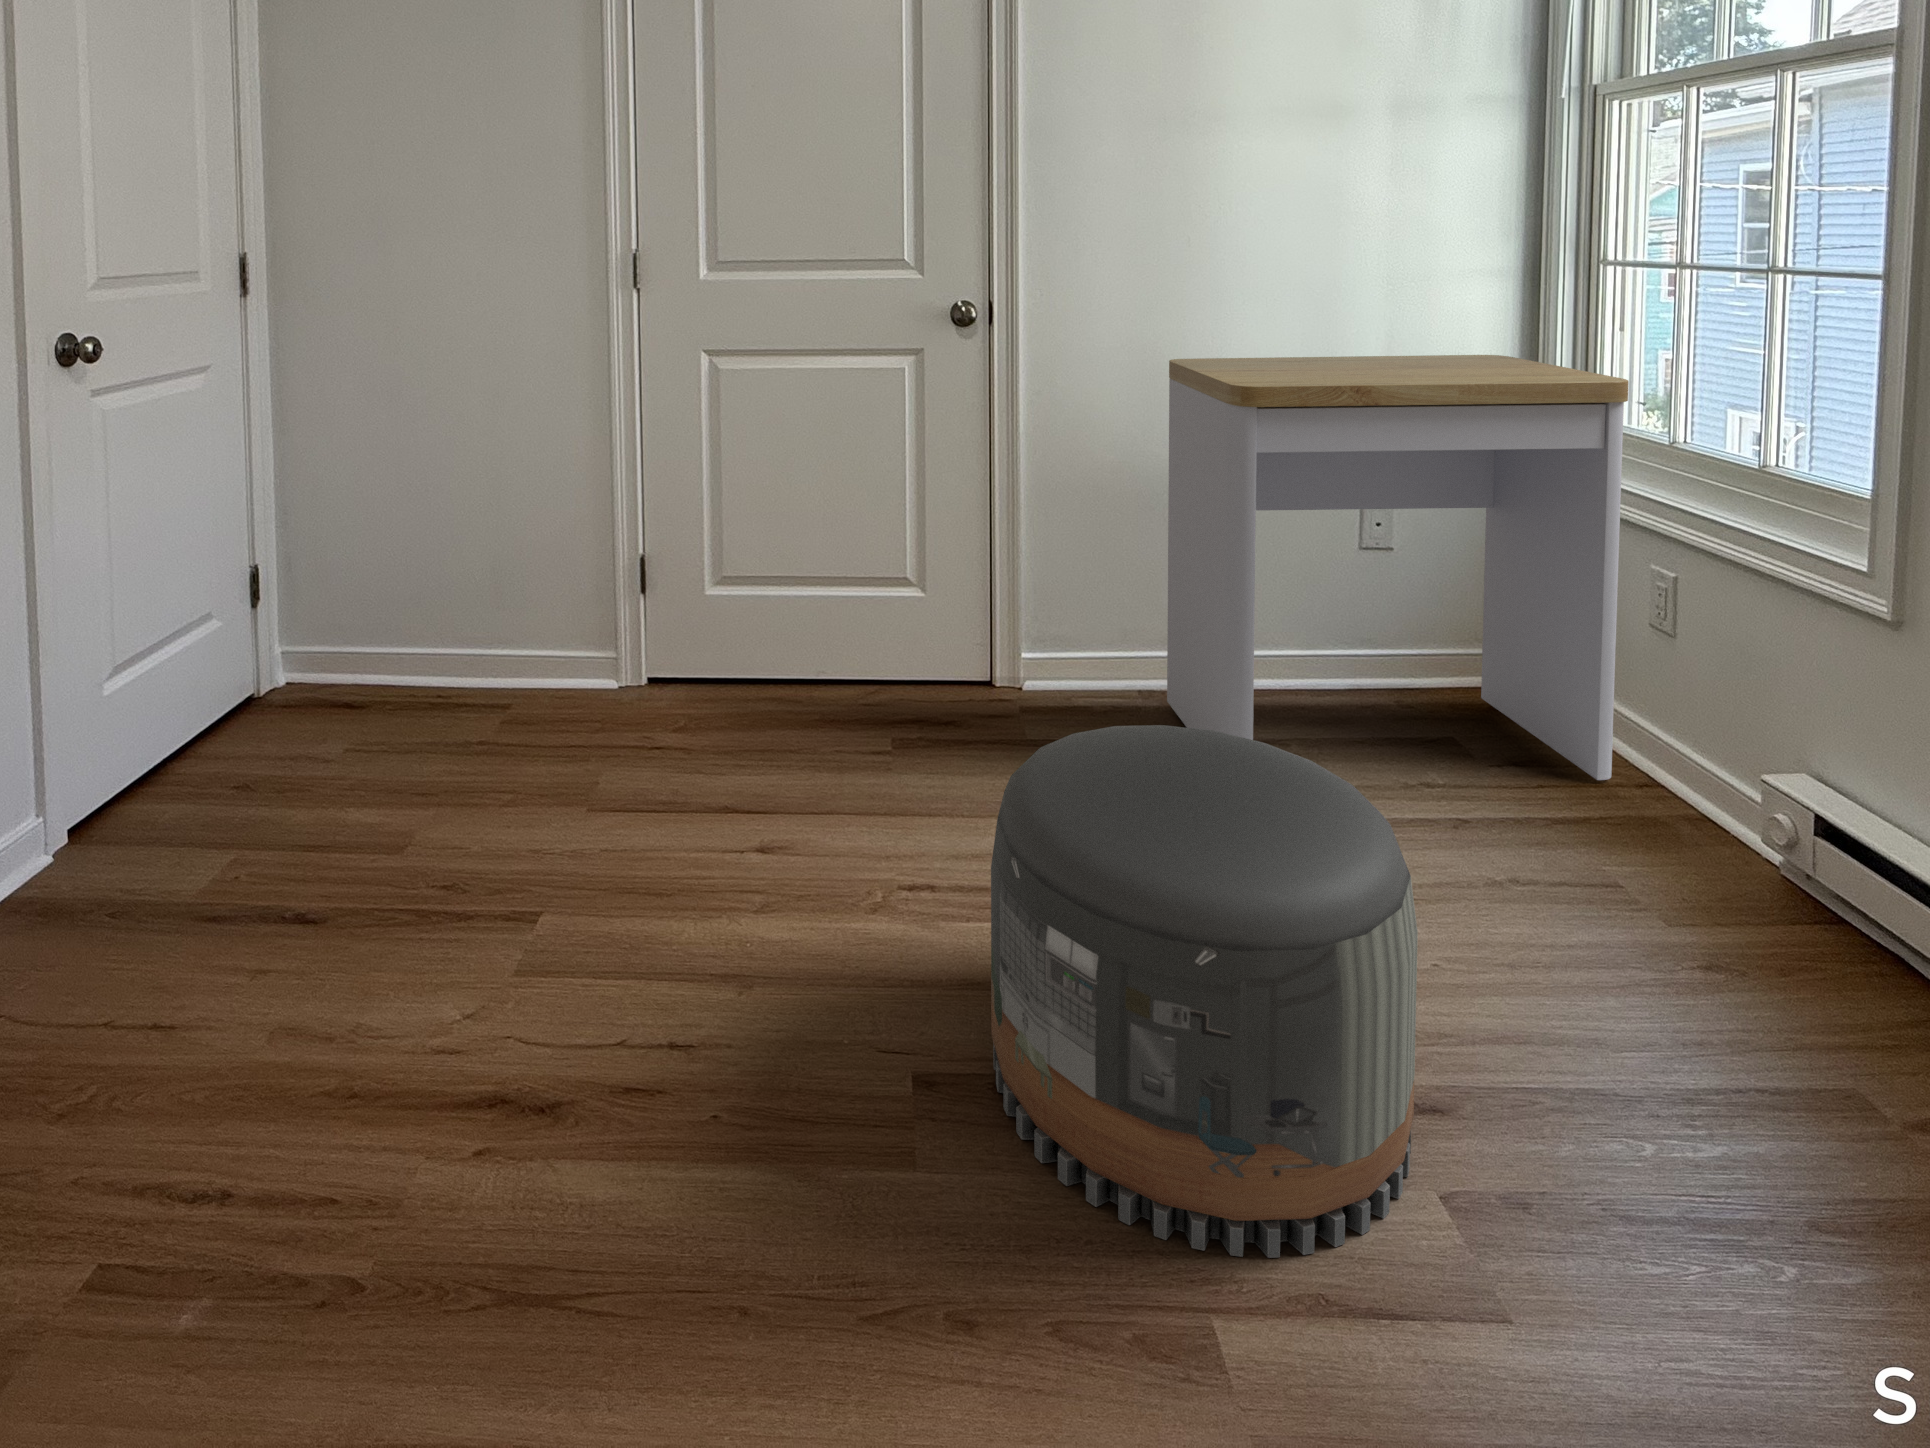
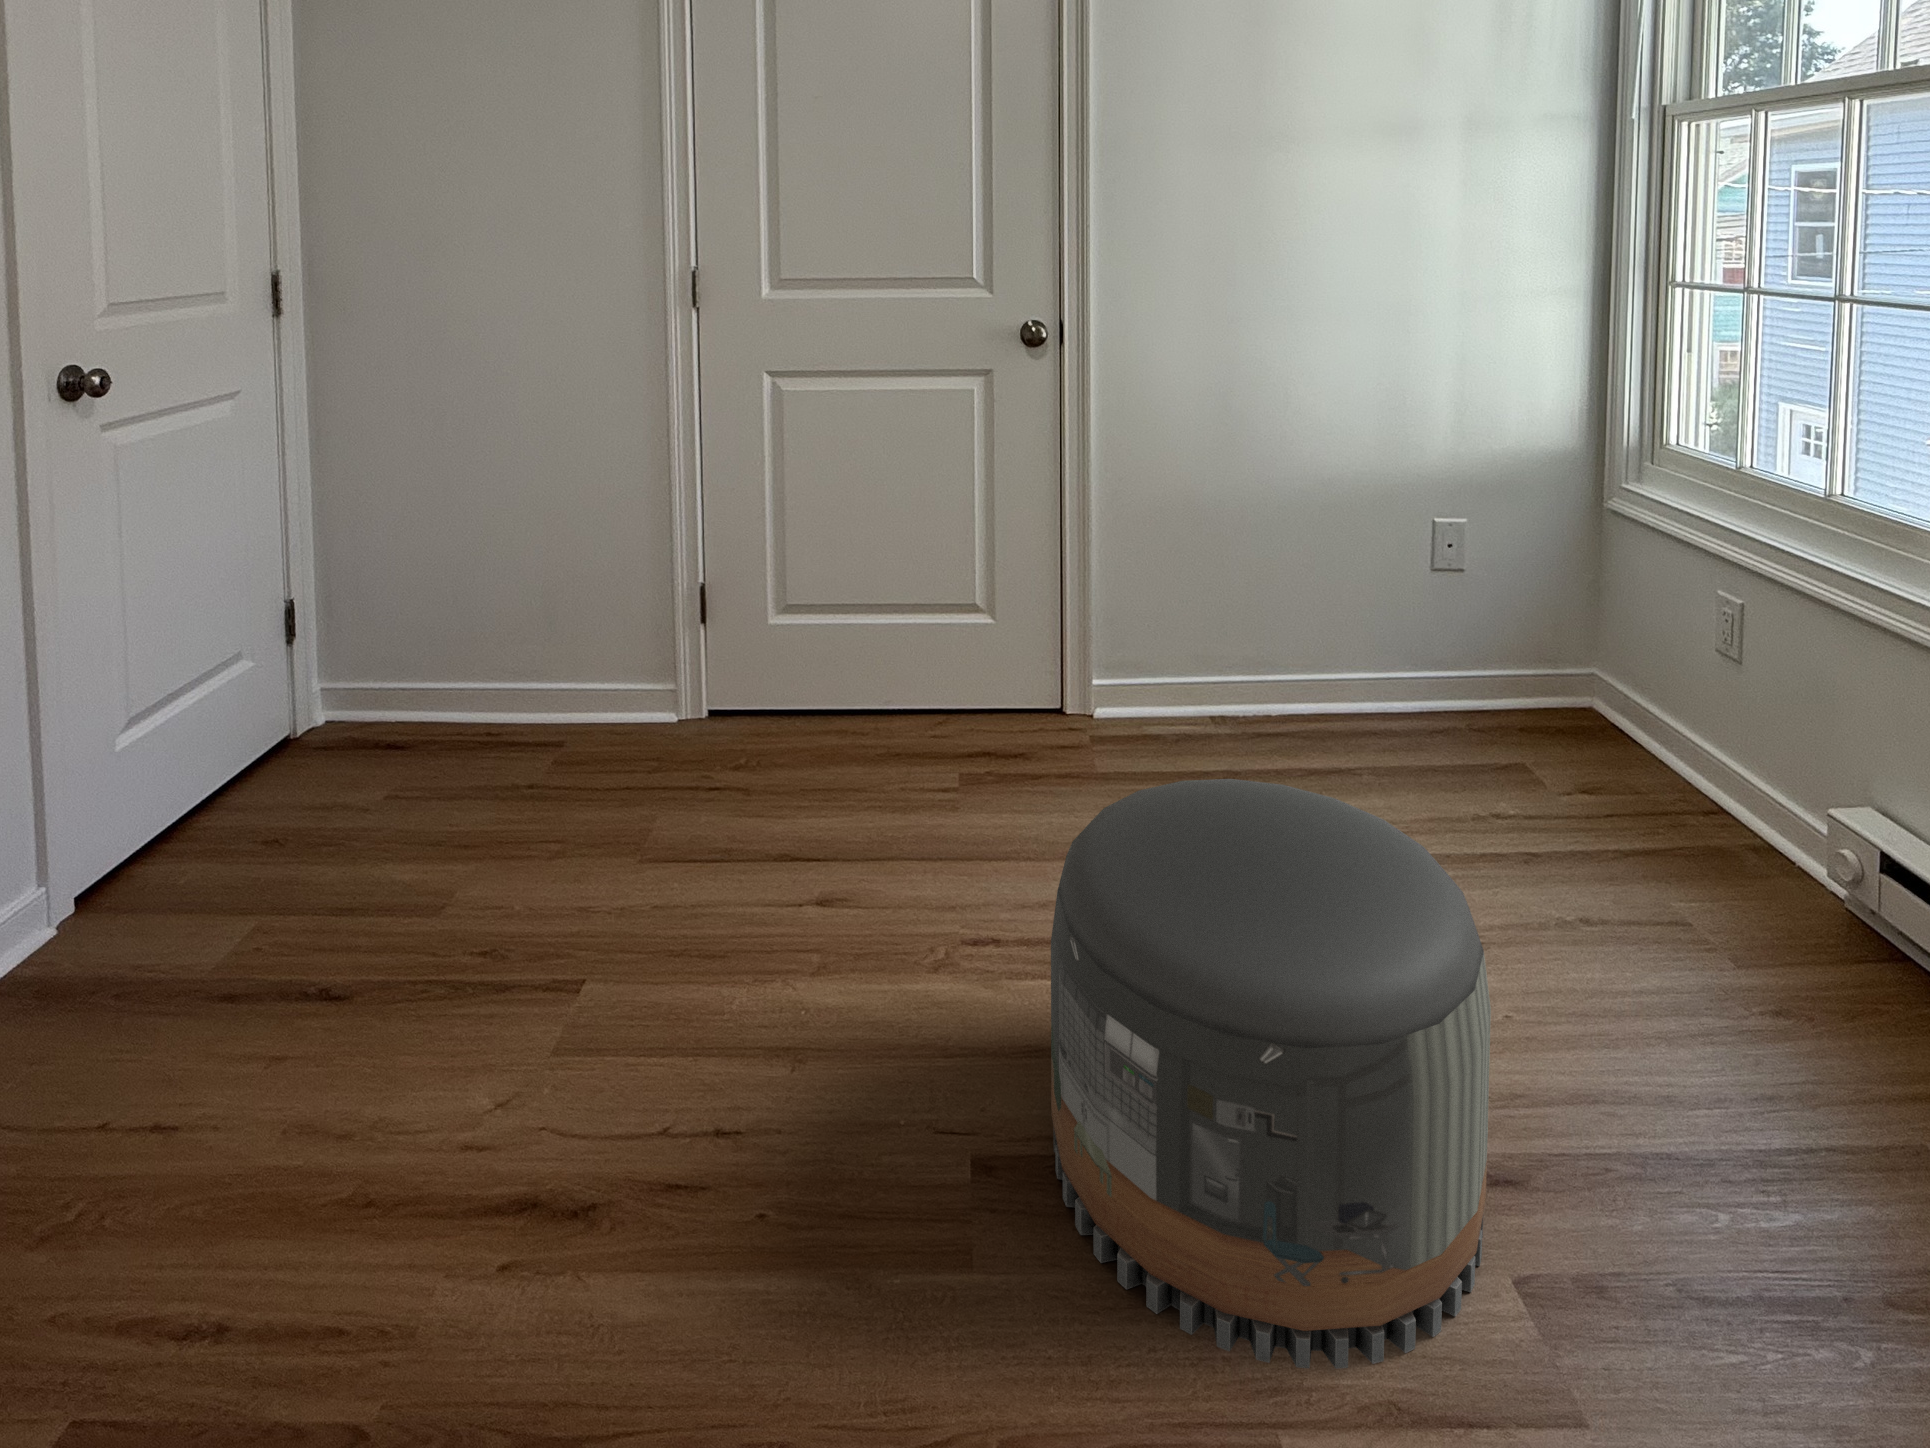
desk: present [1167,355,1629,780] -> none [1240,375,1696,816]

